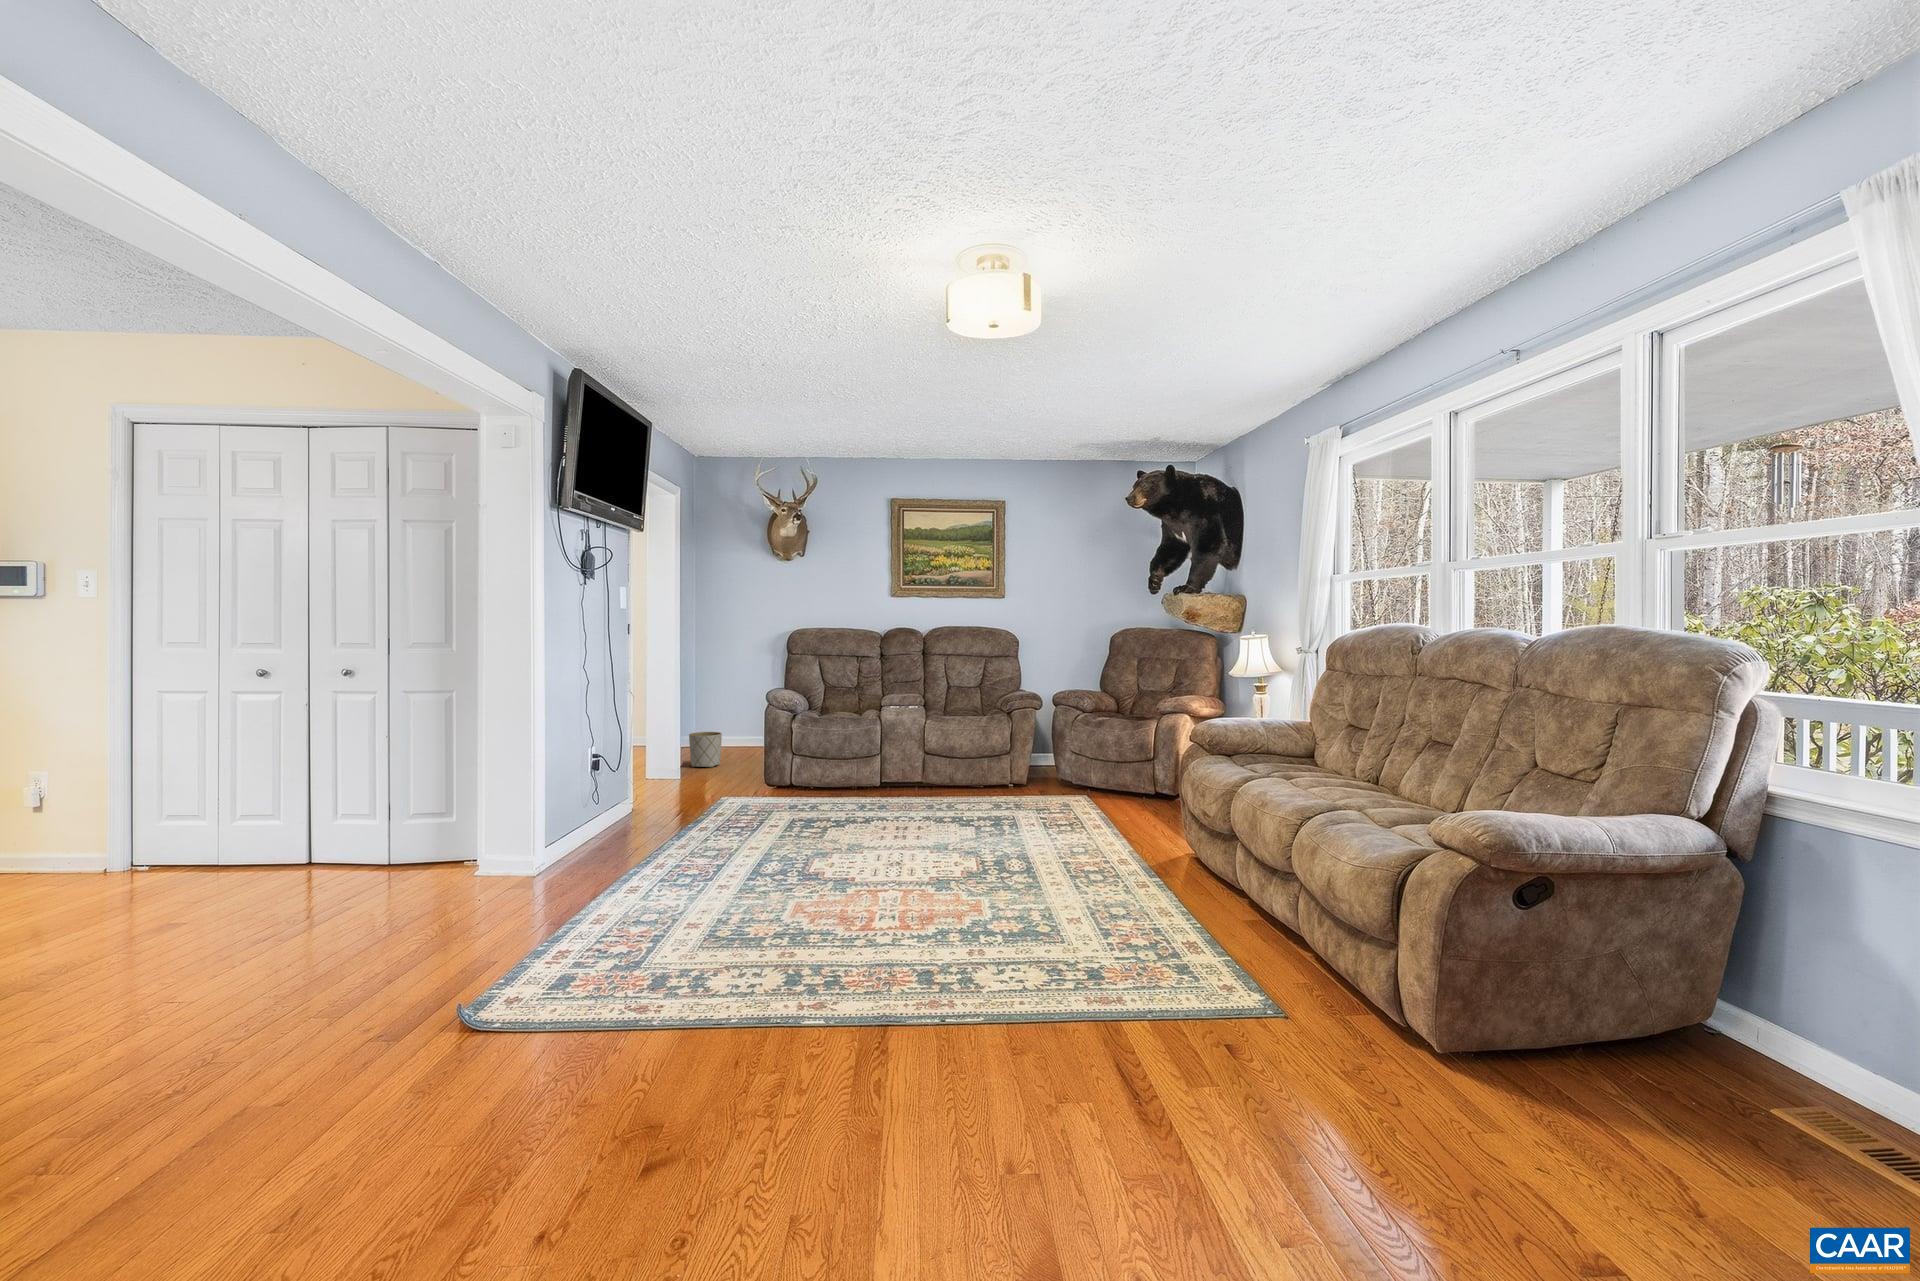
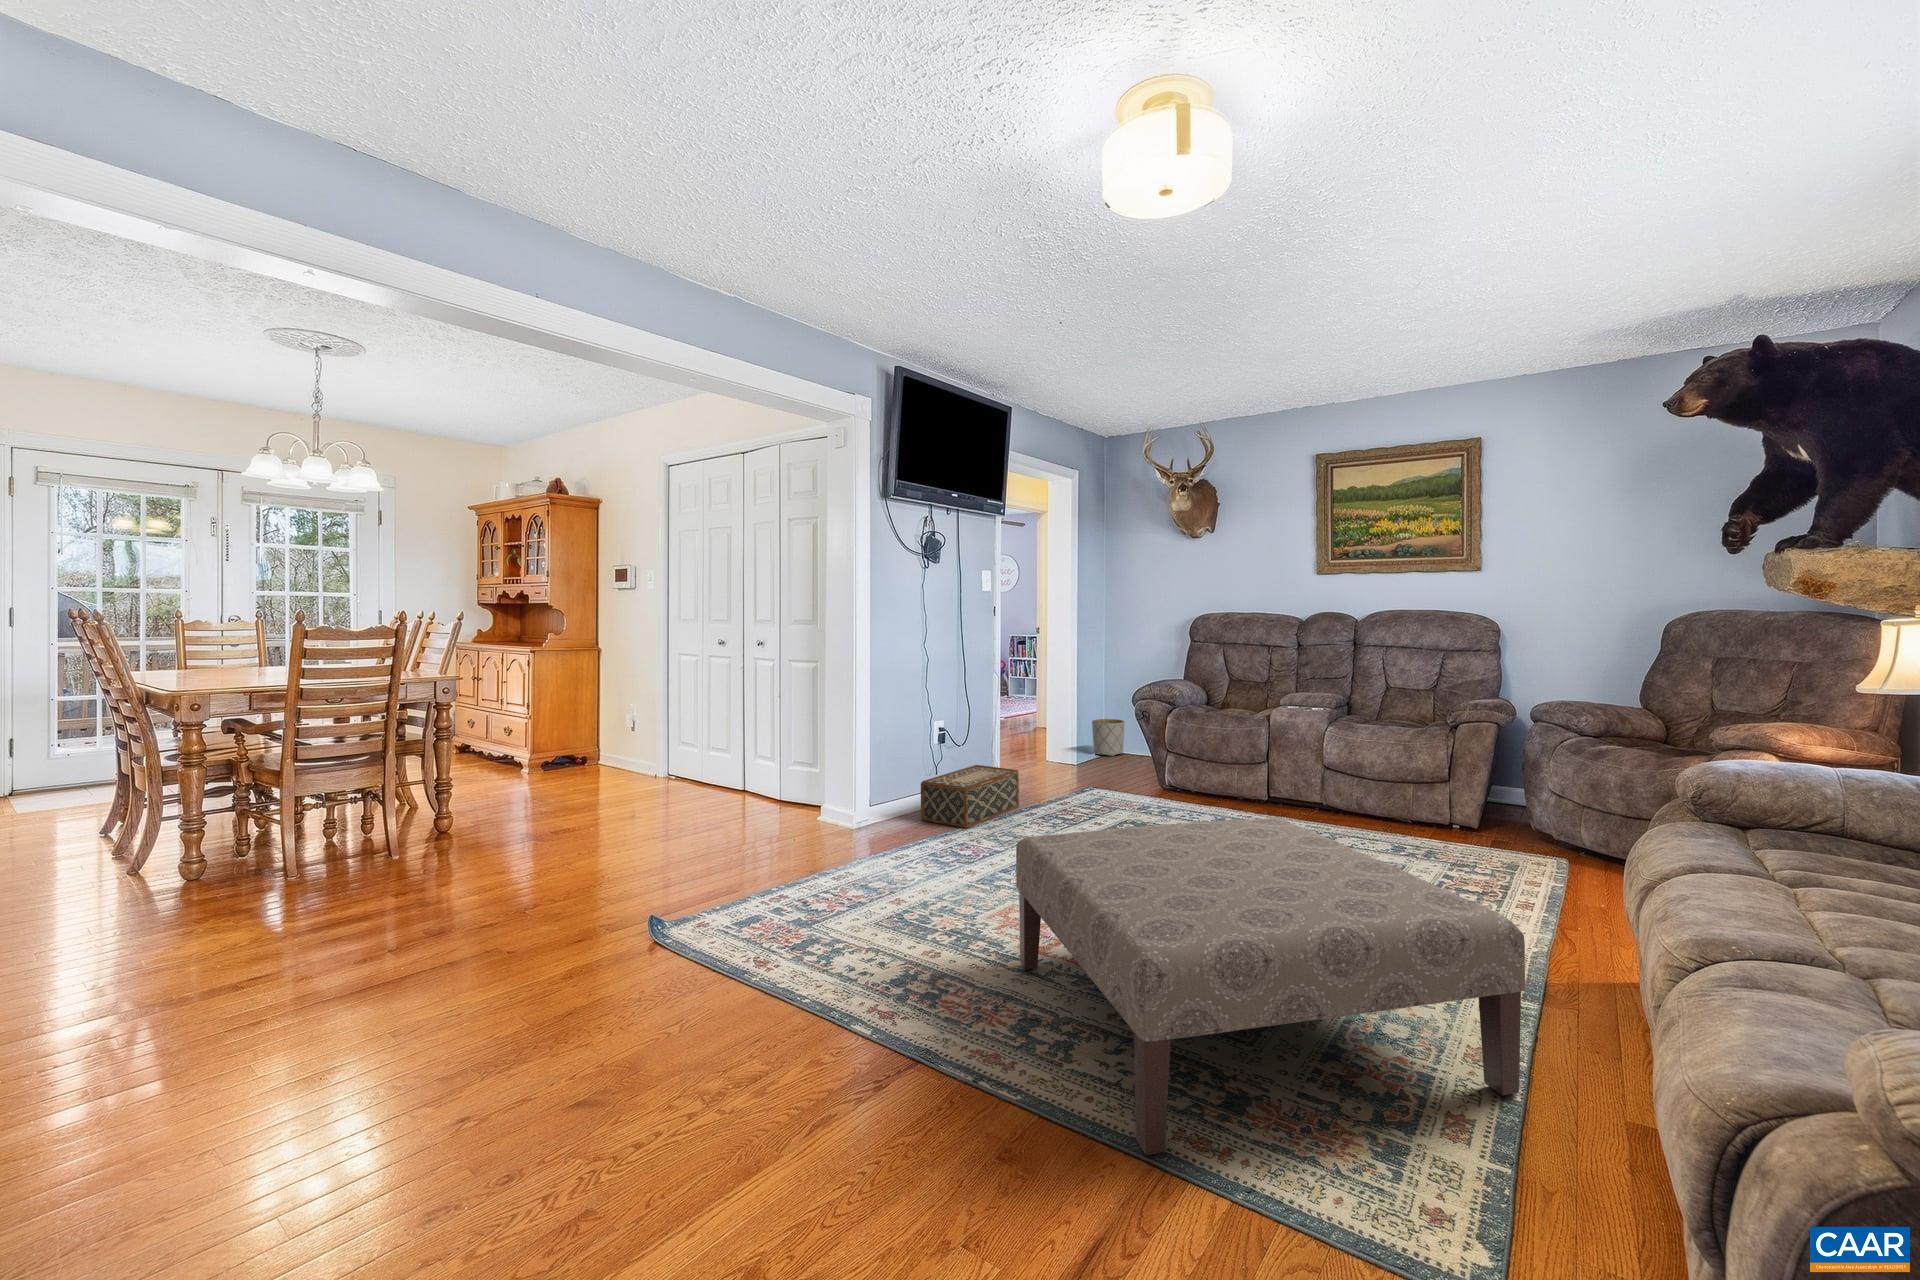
ottoman: none [819,778,1162,987] -> present [1016,818,1526,1155]
woven basket: none [585,781,674,841] -> present [921,765,1019,828]

